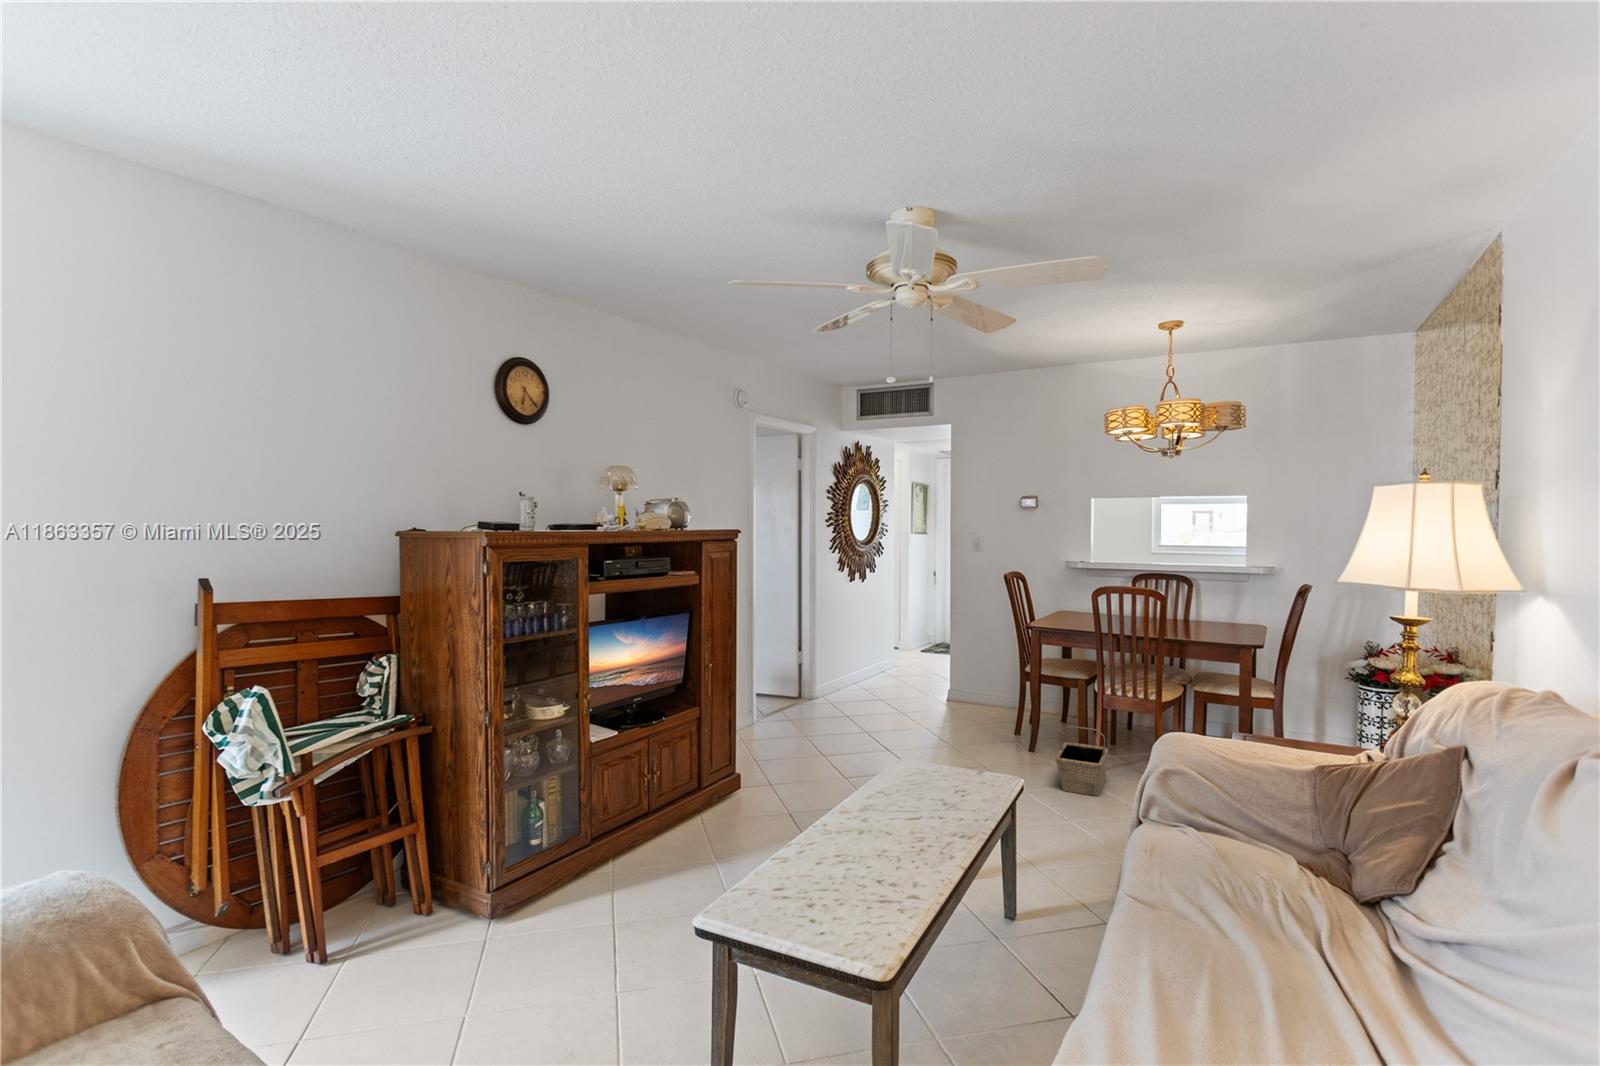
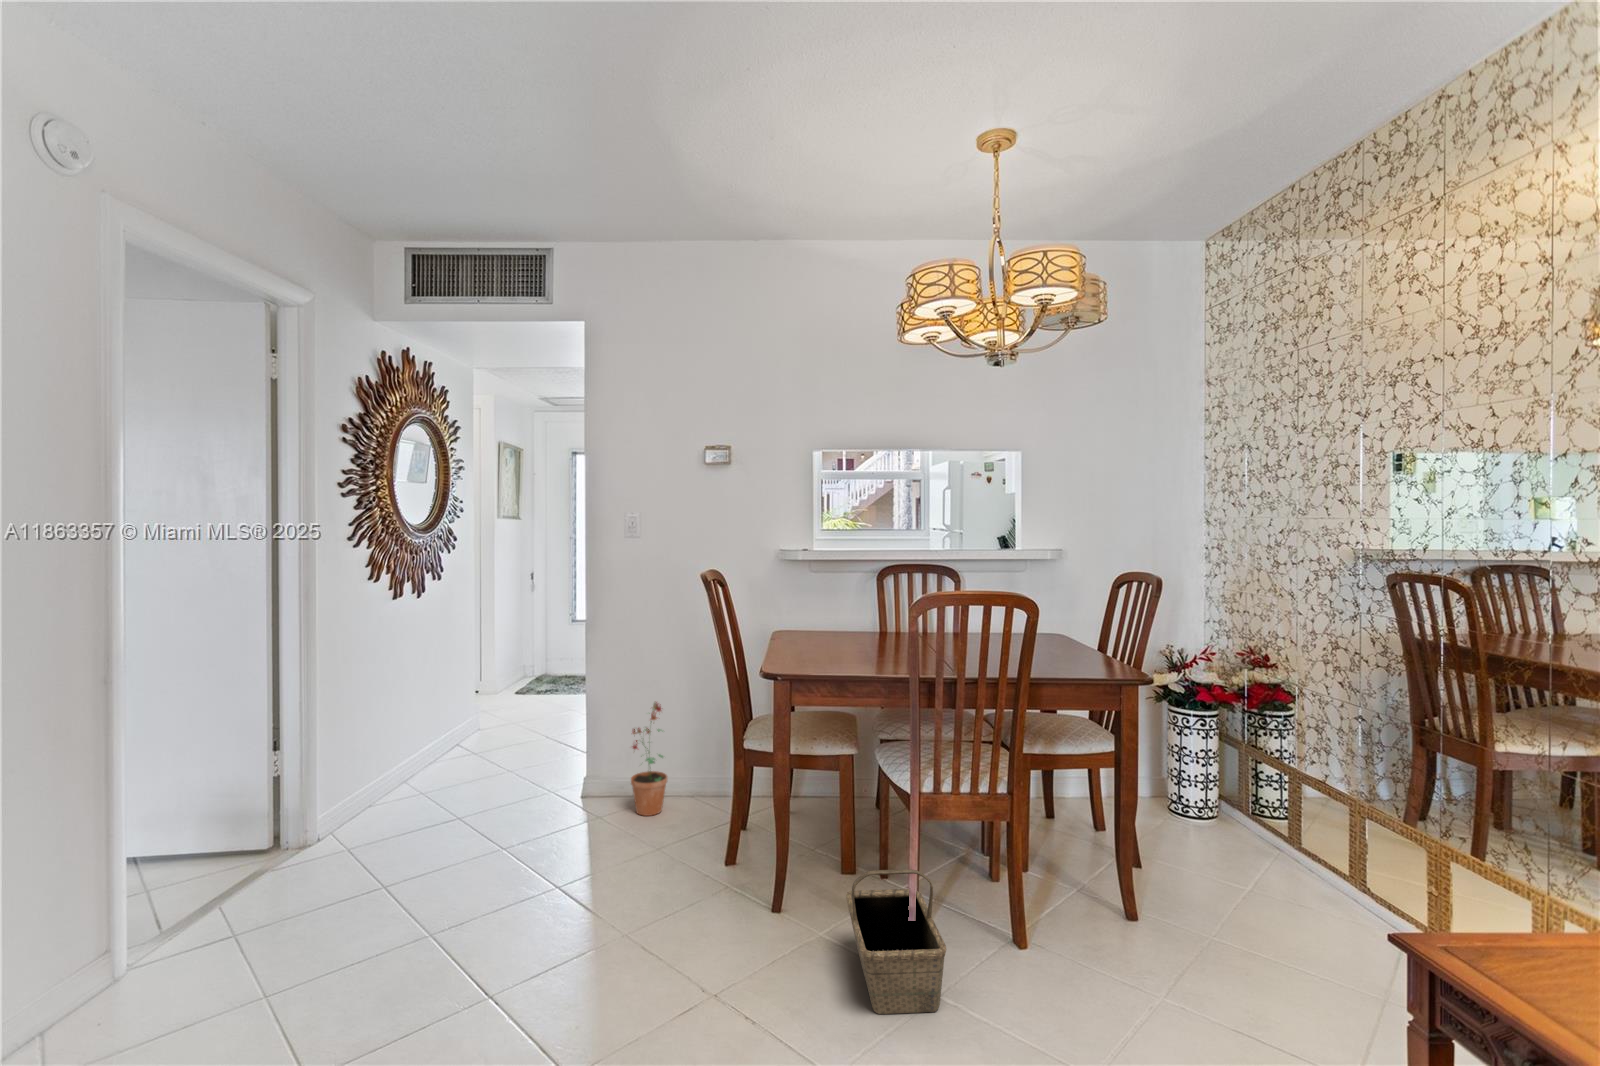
potted plant: none [972,649,996,715] -> present [631,702,667,816]

